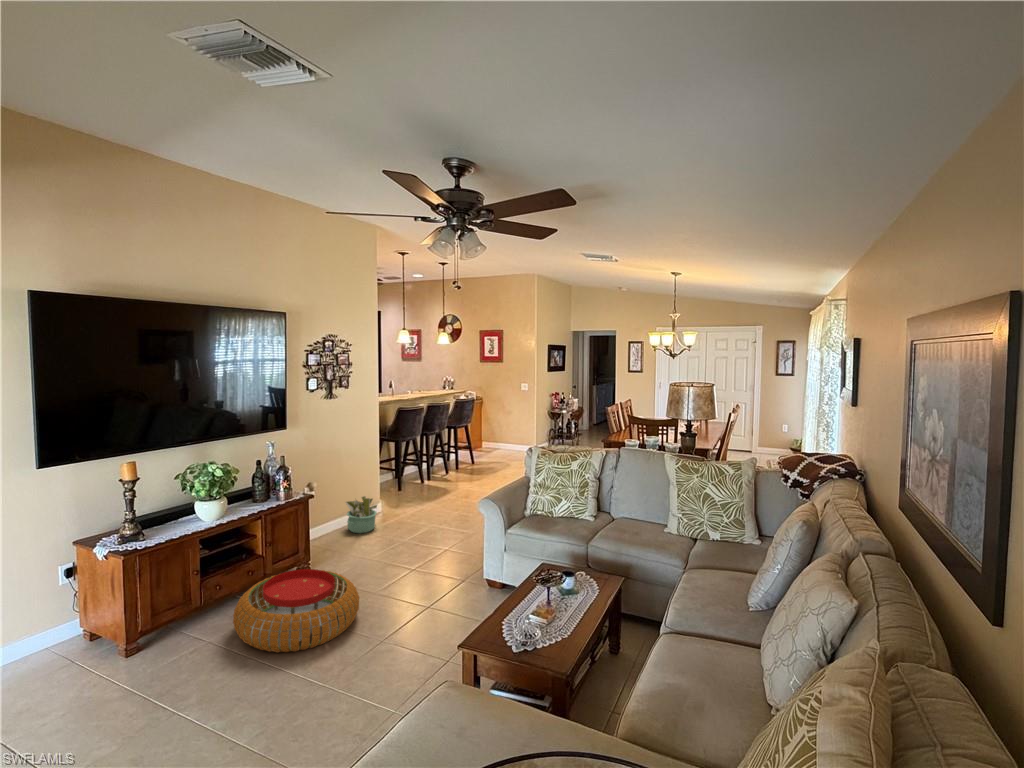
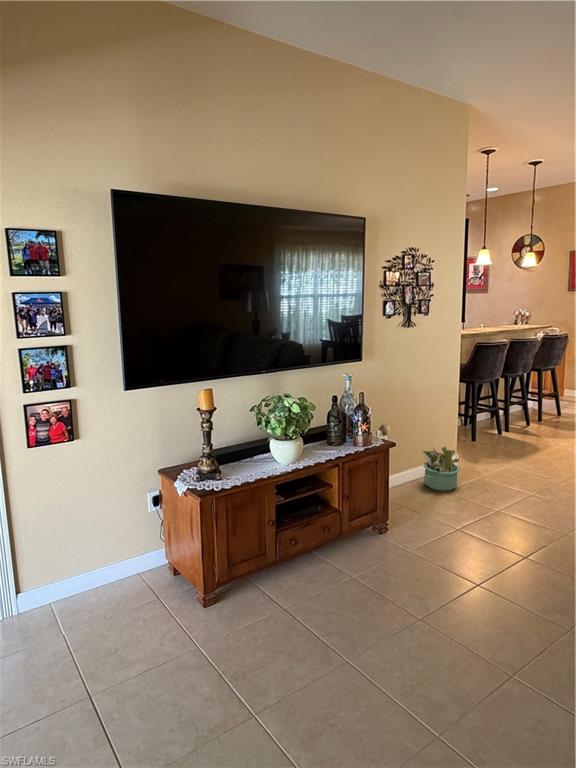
pouf: present [233,569,359,652] -> none [312,537,469,659]

